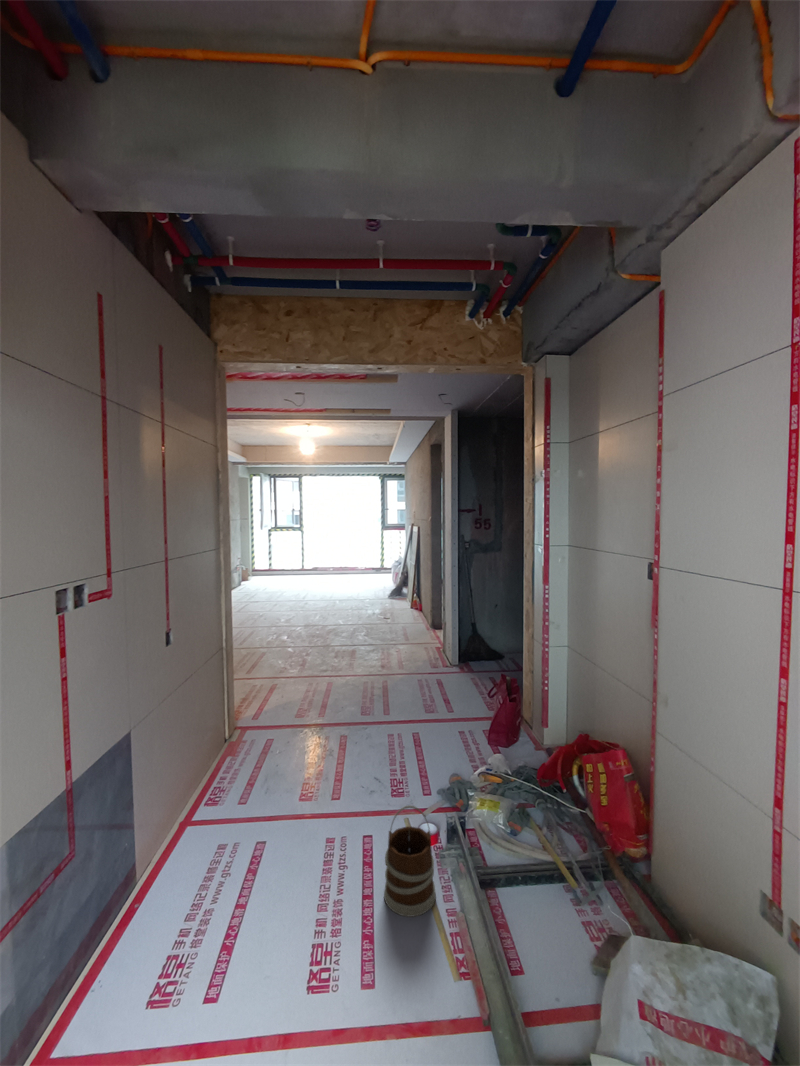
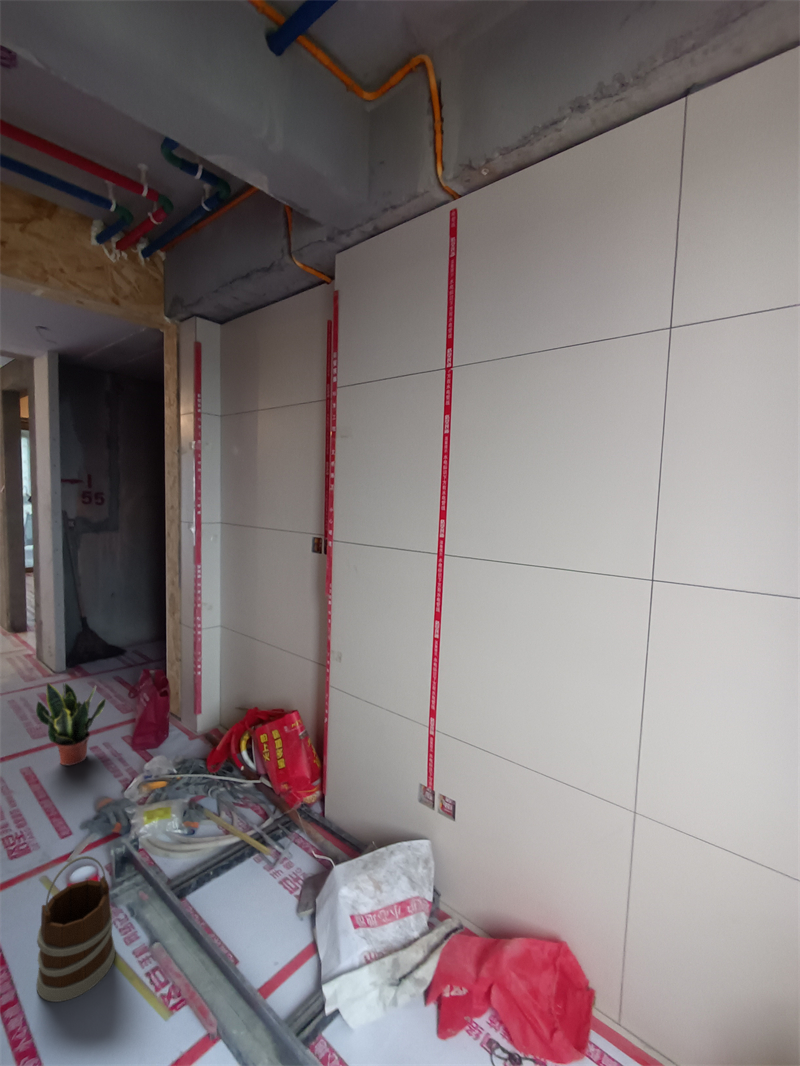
potted plant: none [424,668,470,740] -> present [36,683,106,765]

